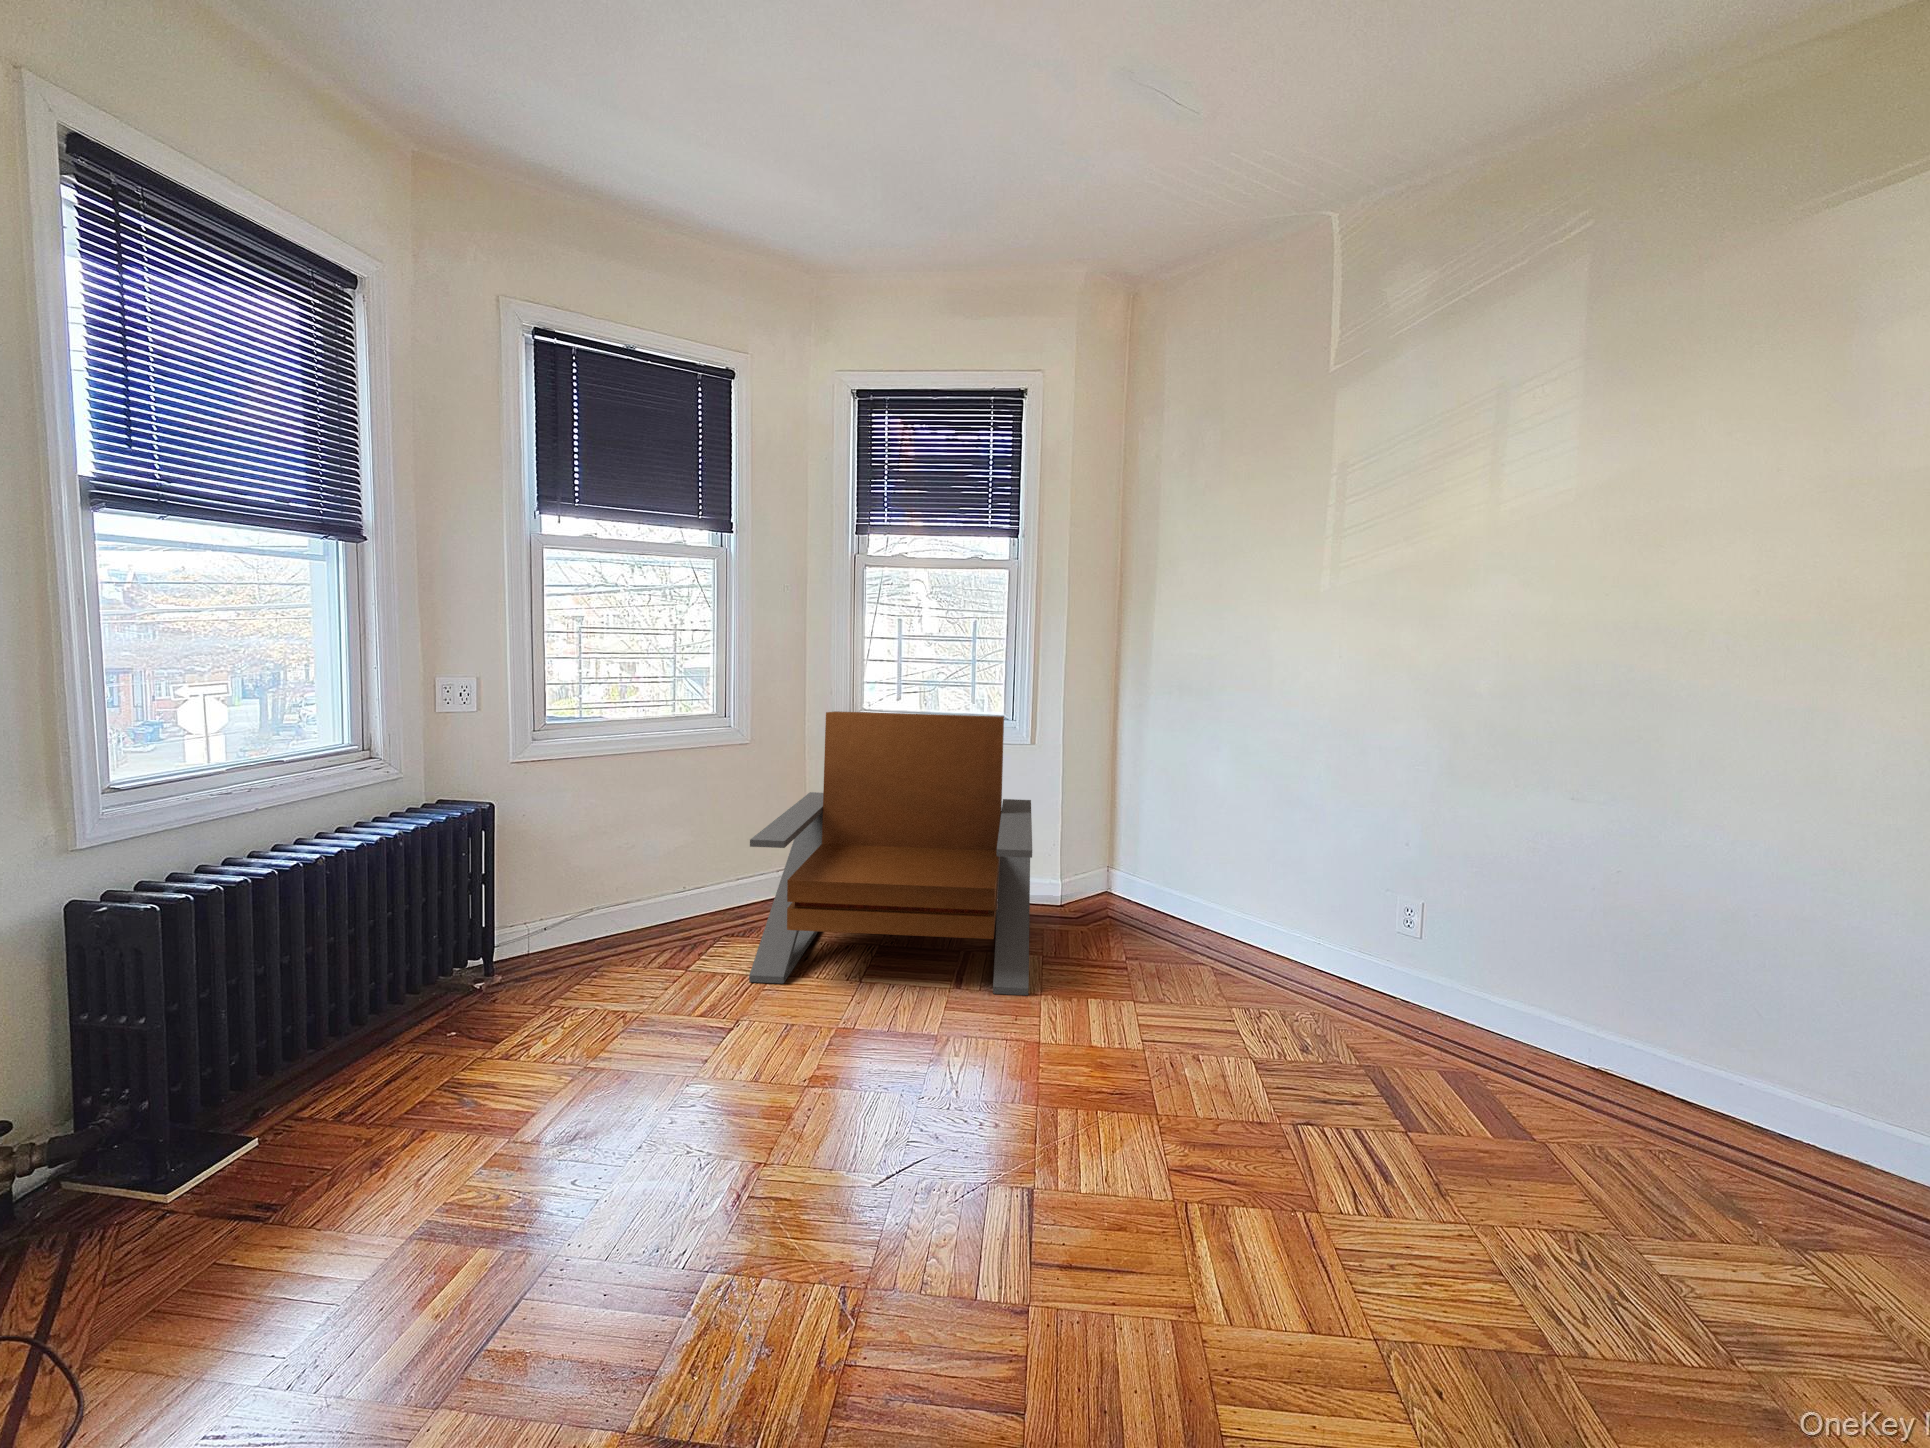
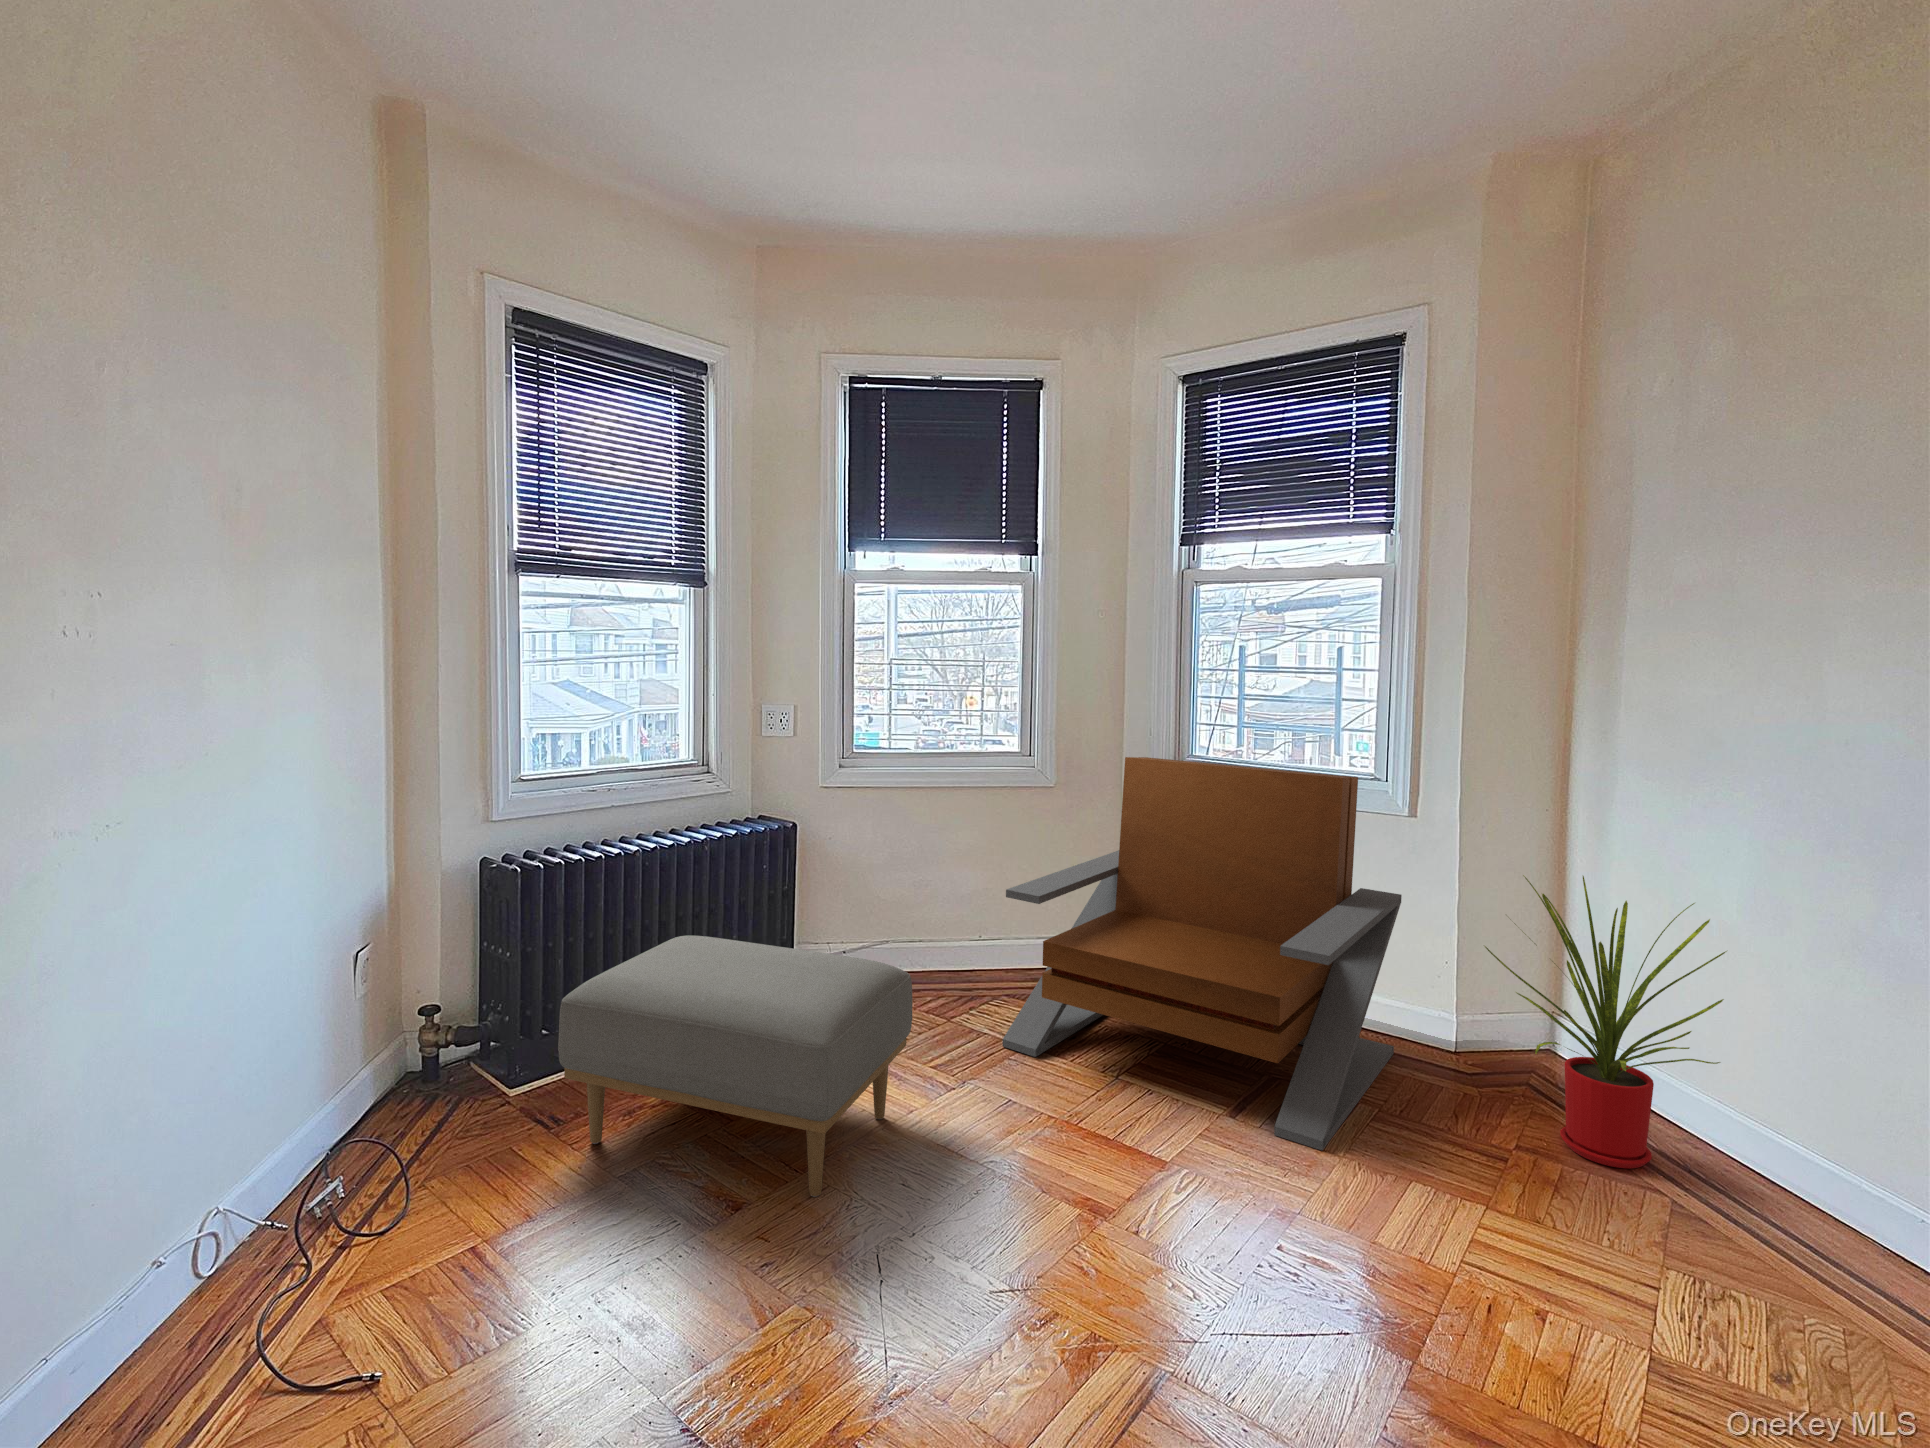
house plant: none [1101,771,1242,957] -> present [1485,875,1727,1168]
ottoman: none [292,928,704,1214] -> present [558,935,912,1197]

